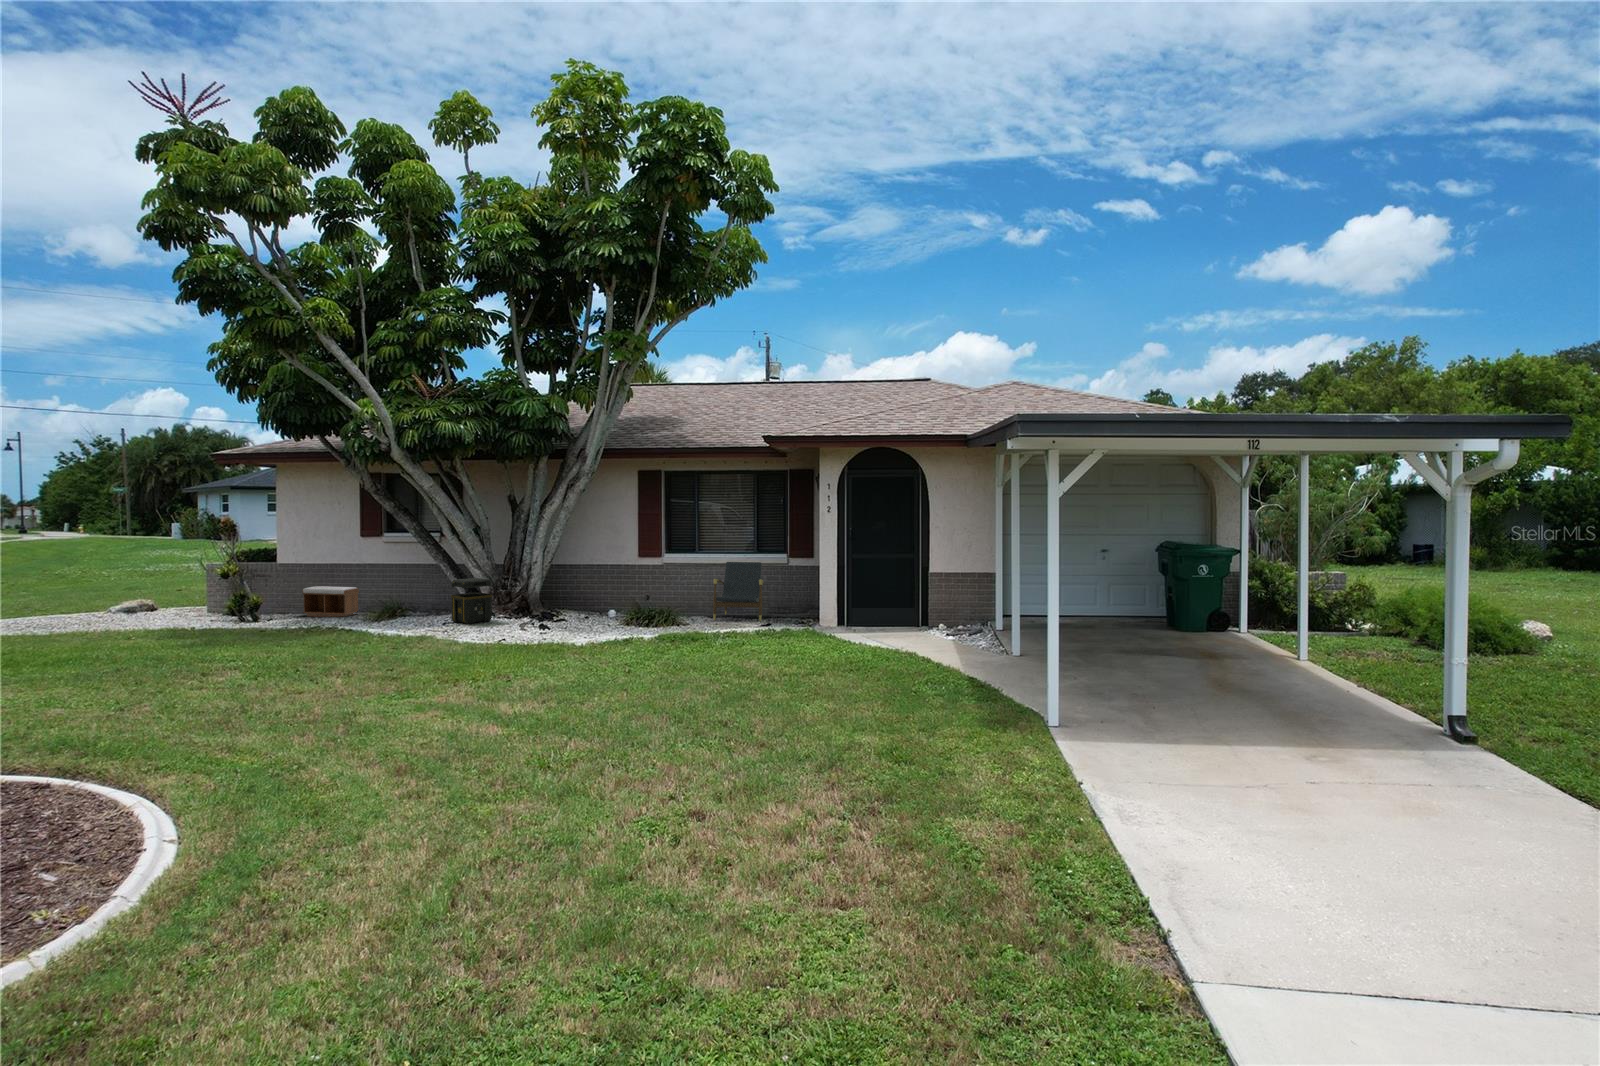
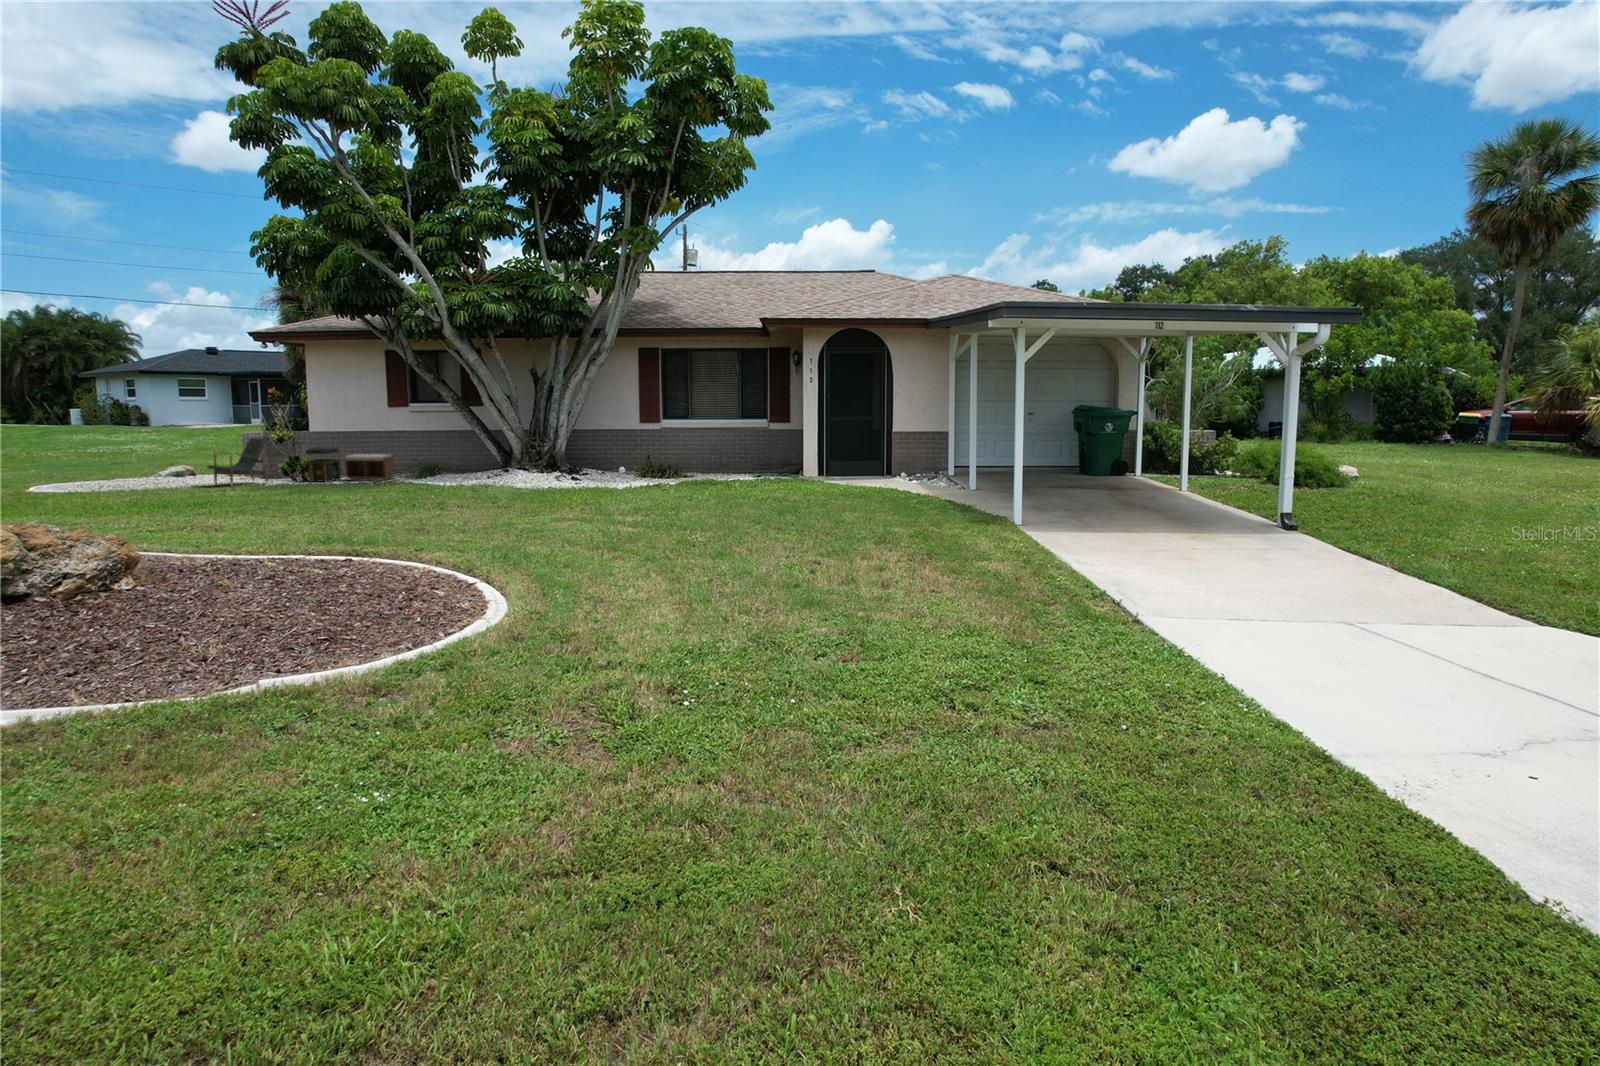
lounge chair: present [713,562,764,621] -> present [207,438,267,486]
toolbox: present [451,578,492,624] -> present [306,447,341,482]

